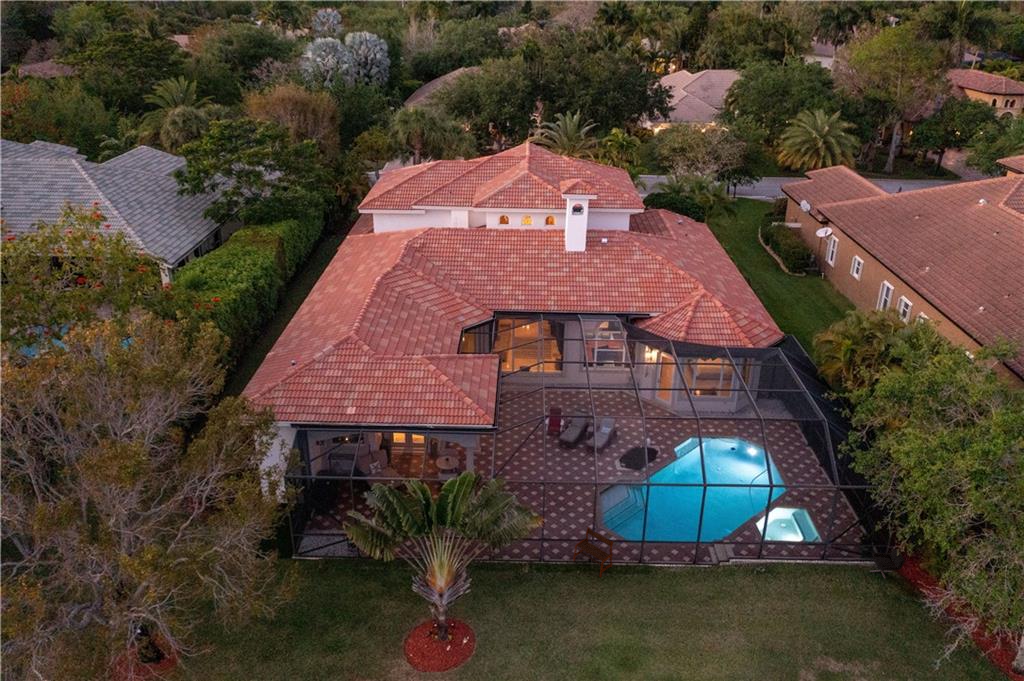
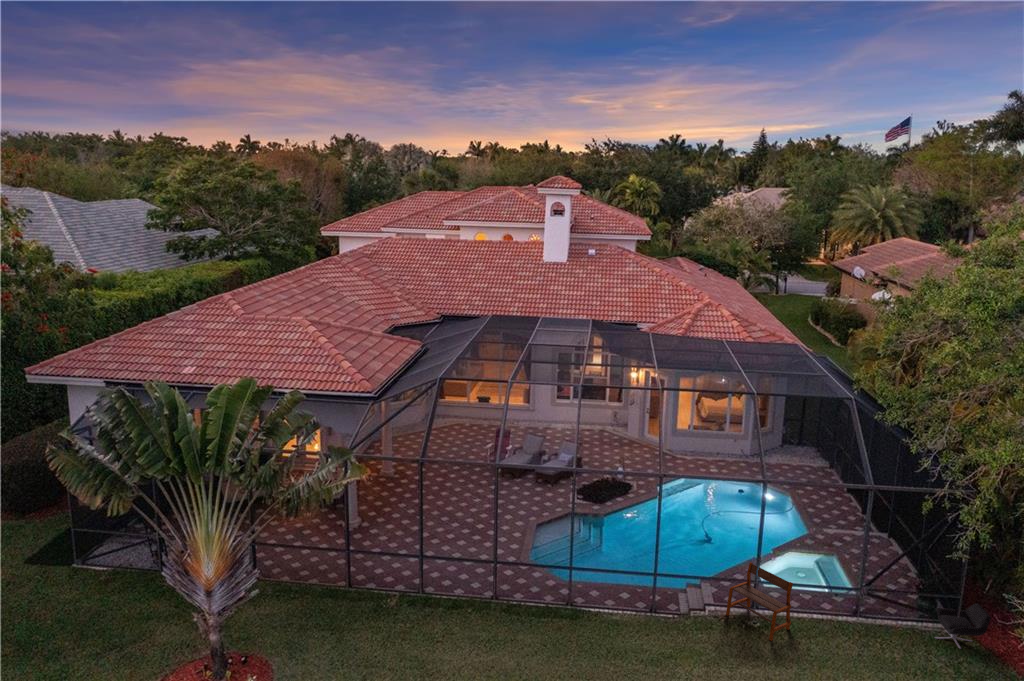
bench: present [573,528,613,577] -> present [726,562,793,641]

